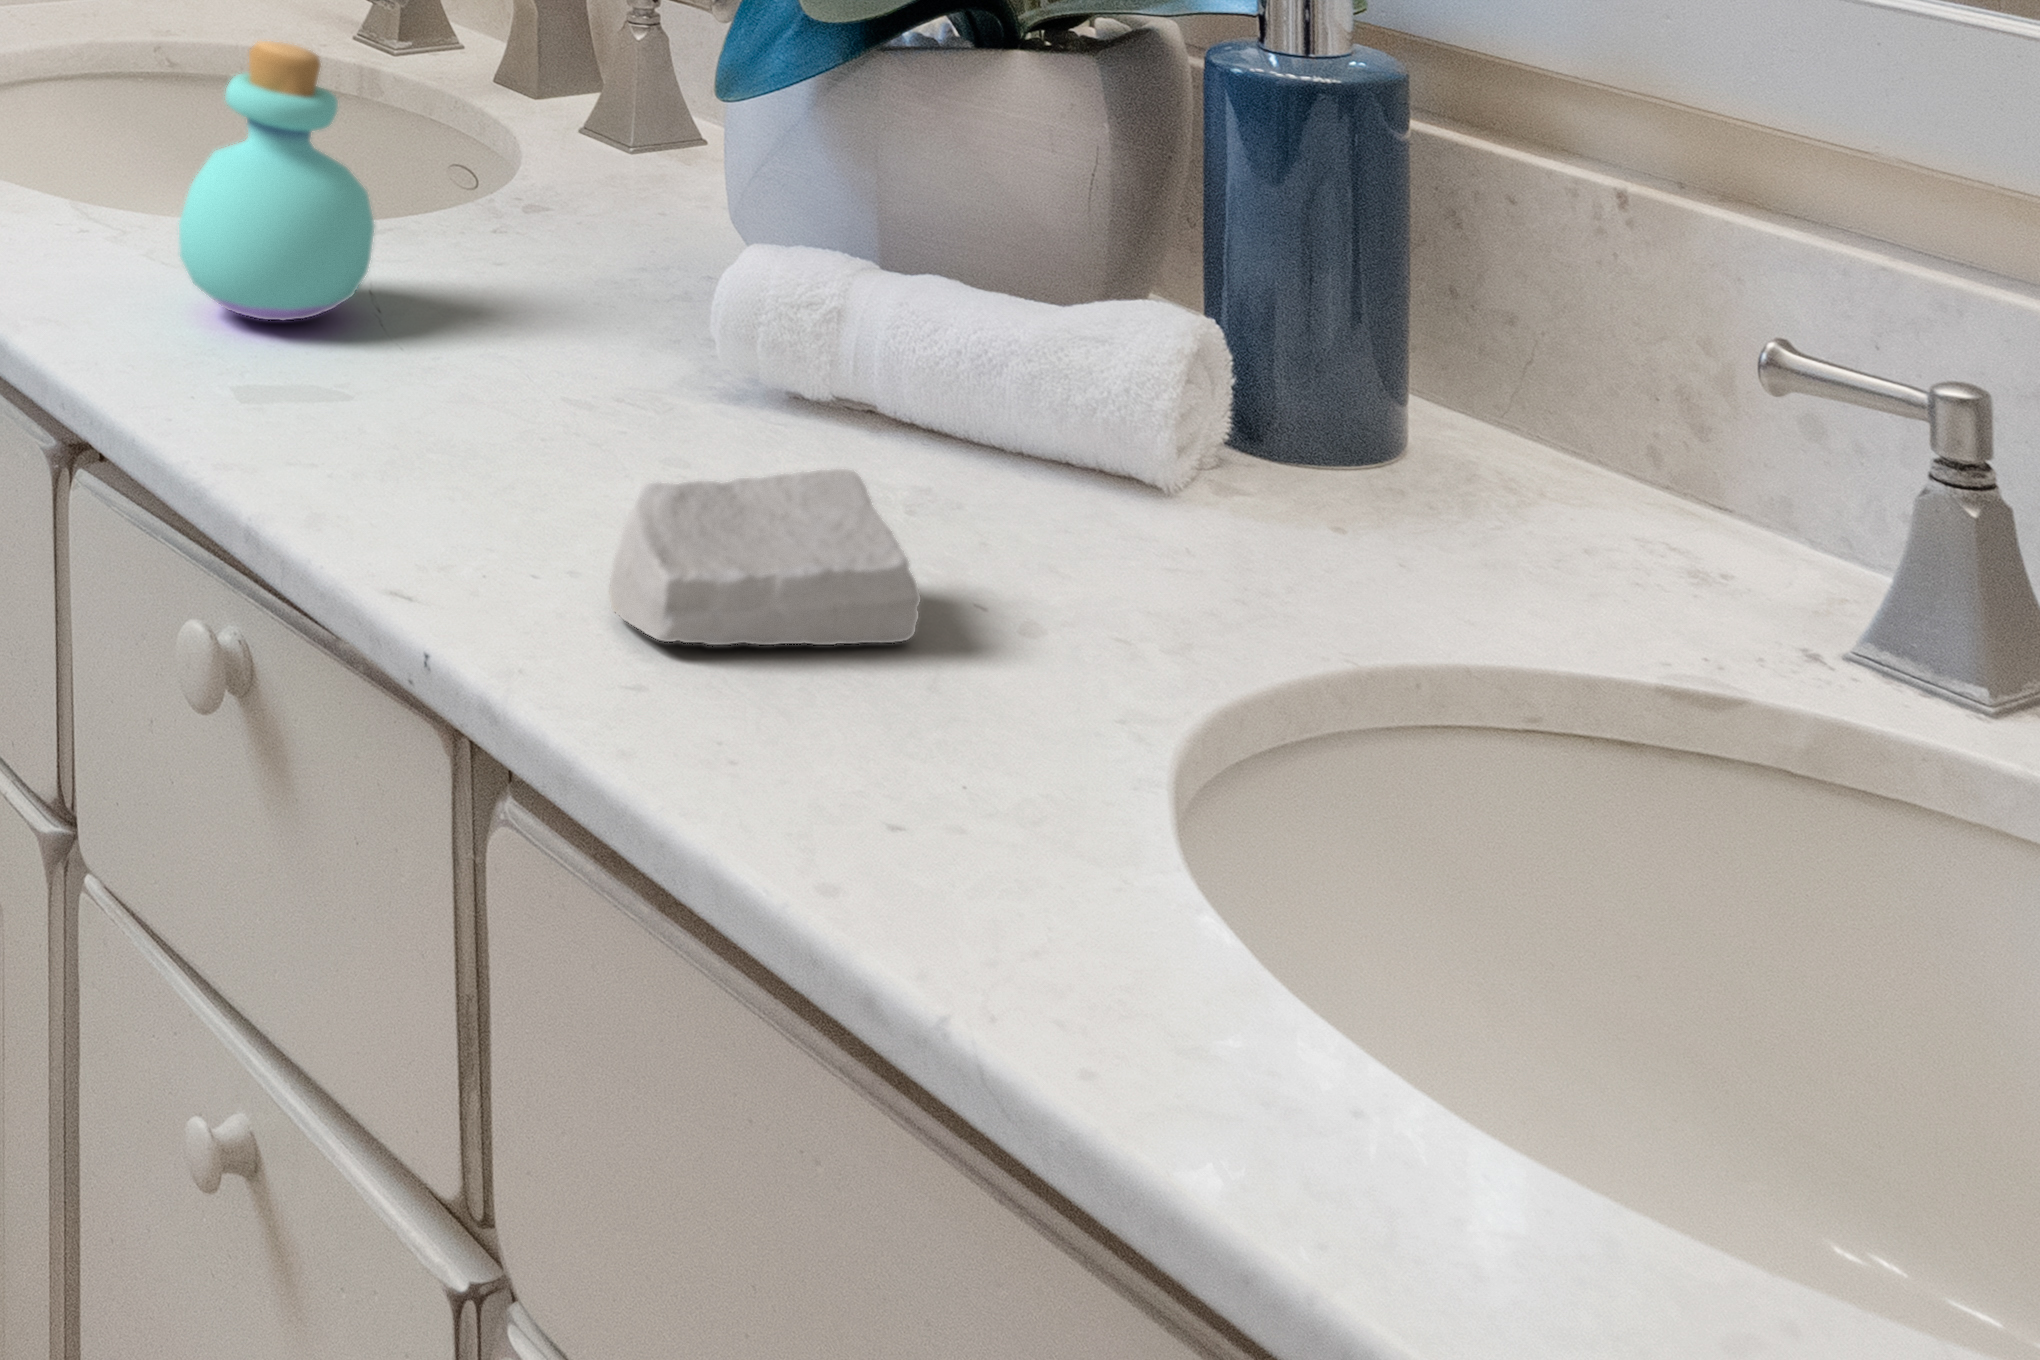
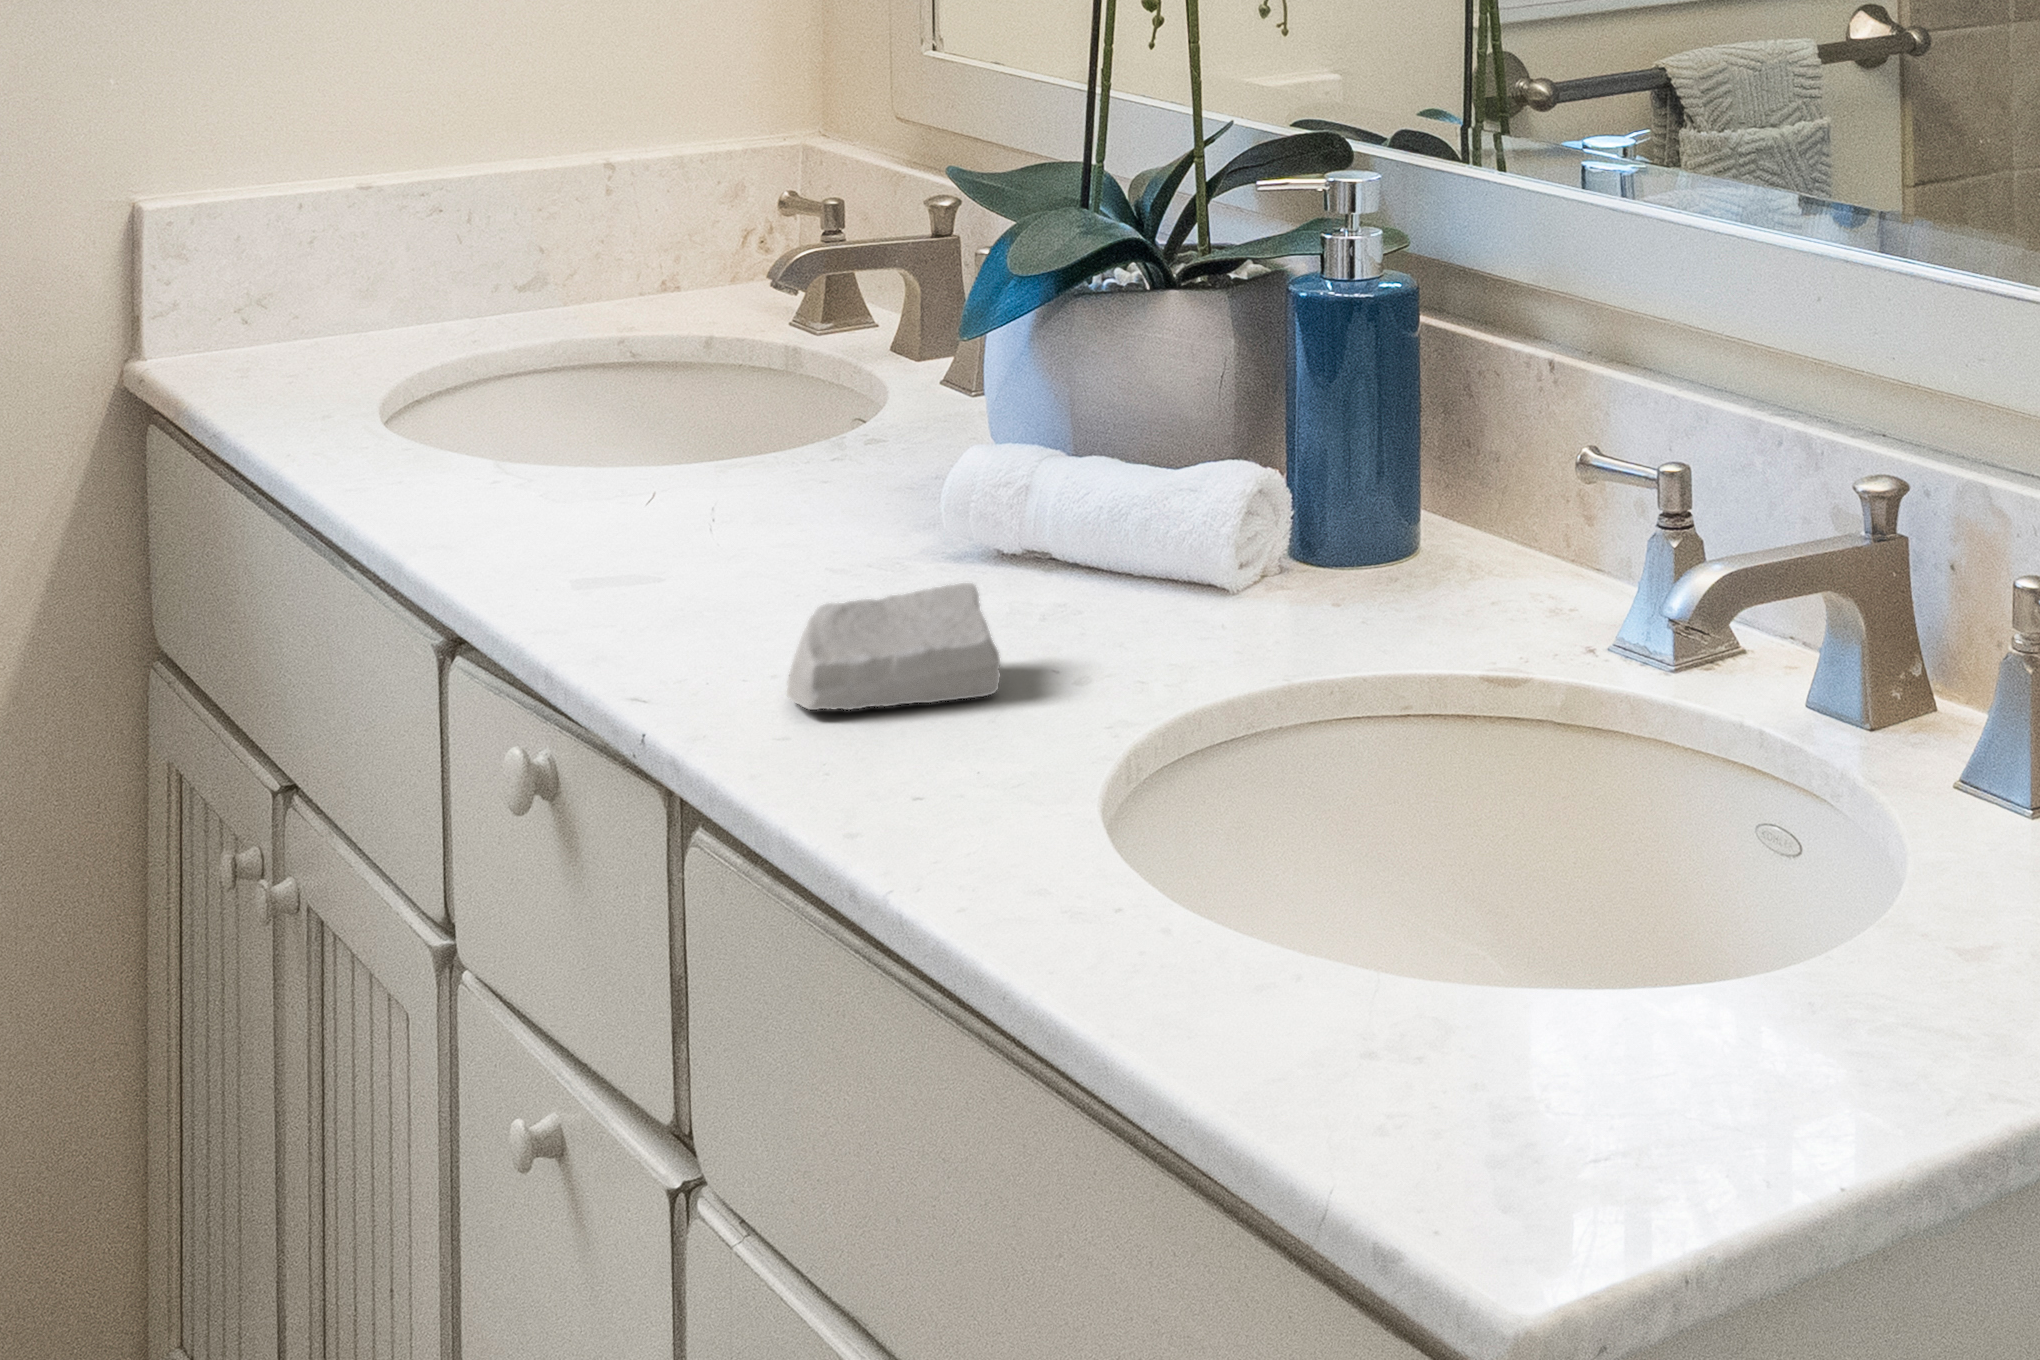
perfume bottle: present [179,41,374,320] -> none [548,315,708,530]

